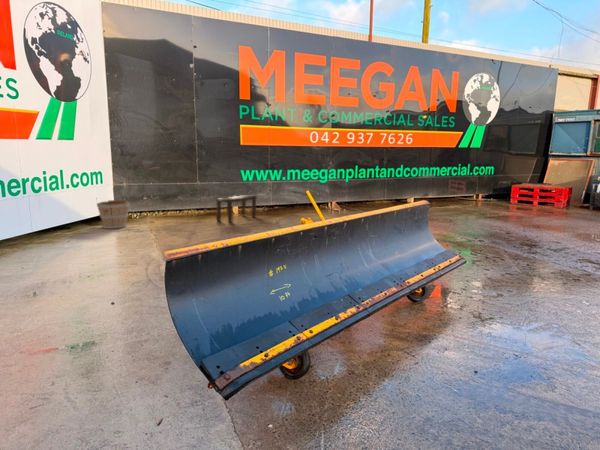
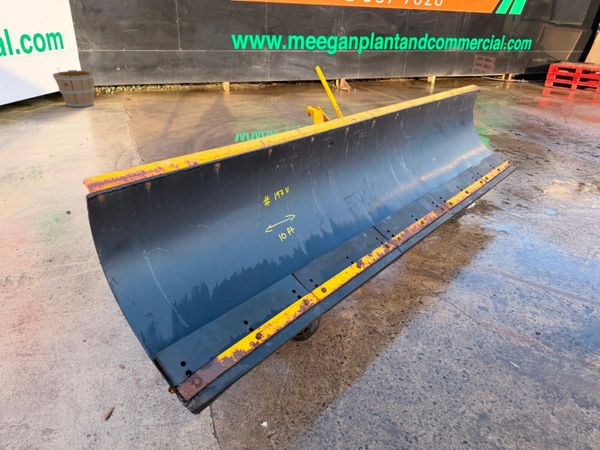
bench: present [216,195,257,222] -> none [202,67,251,102]

